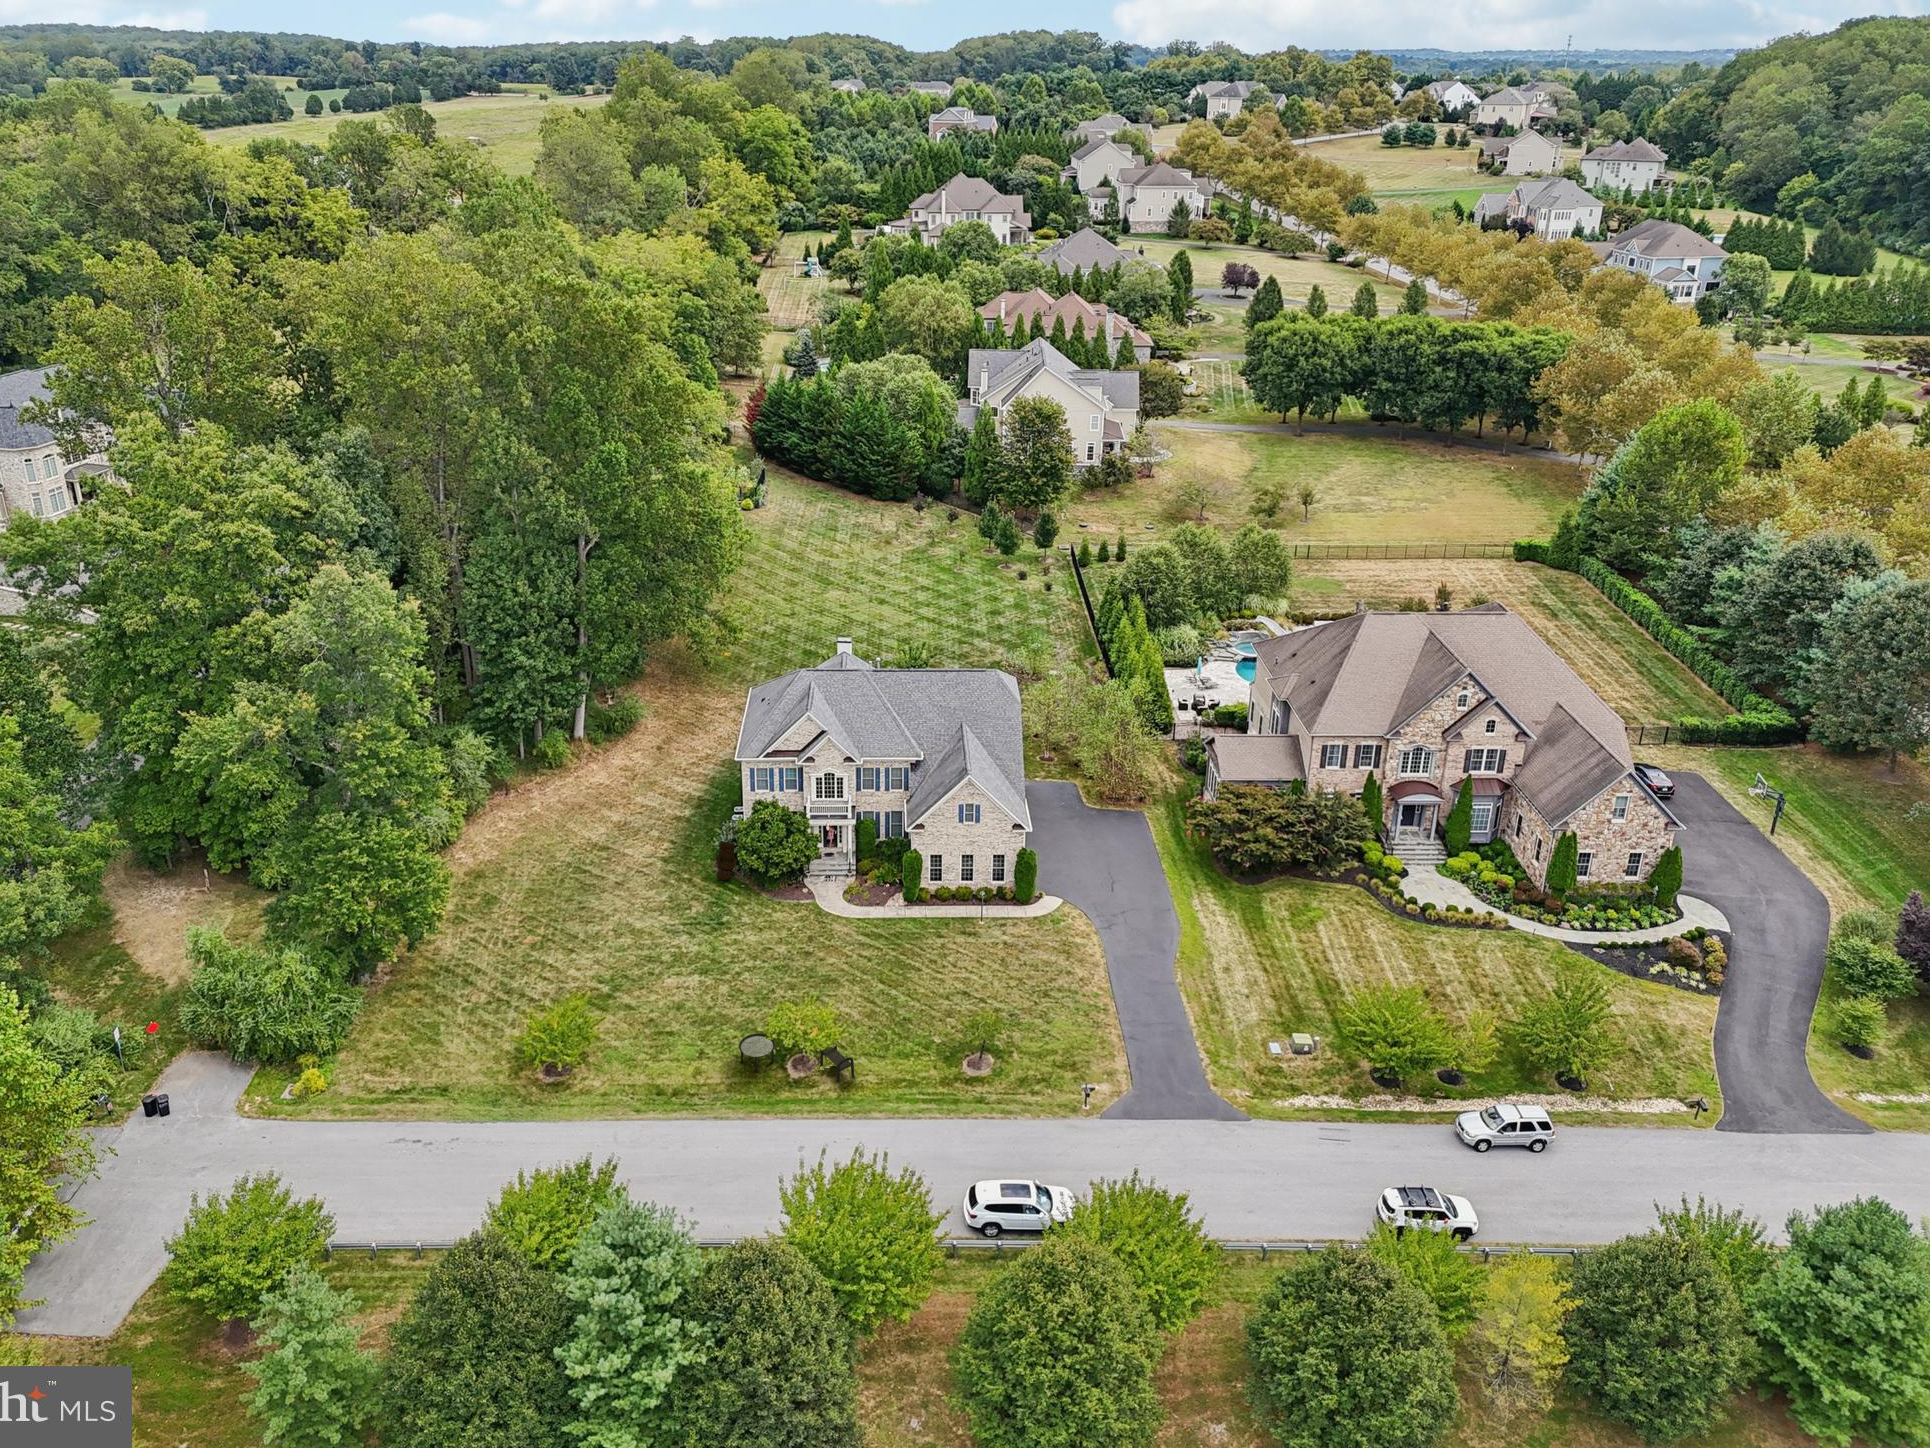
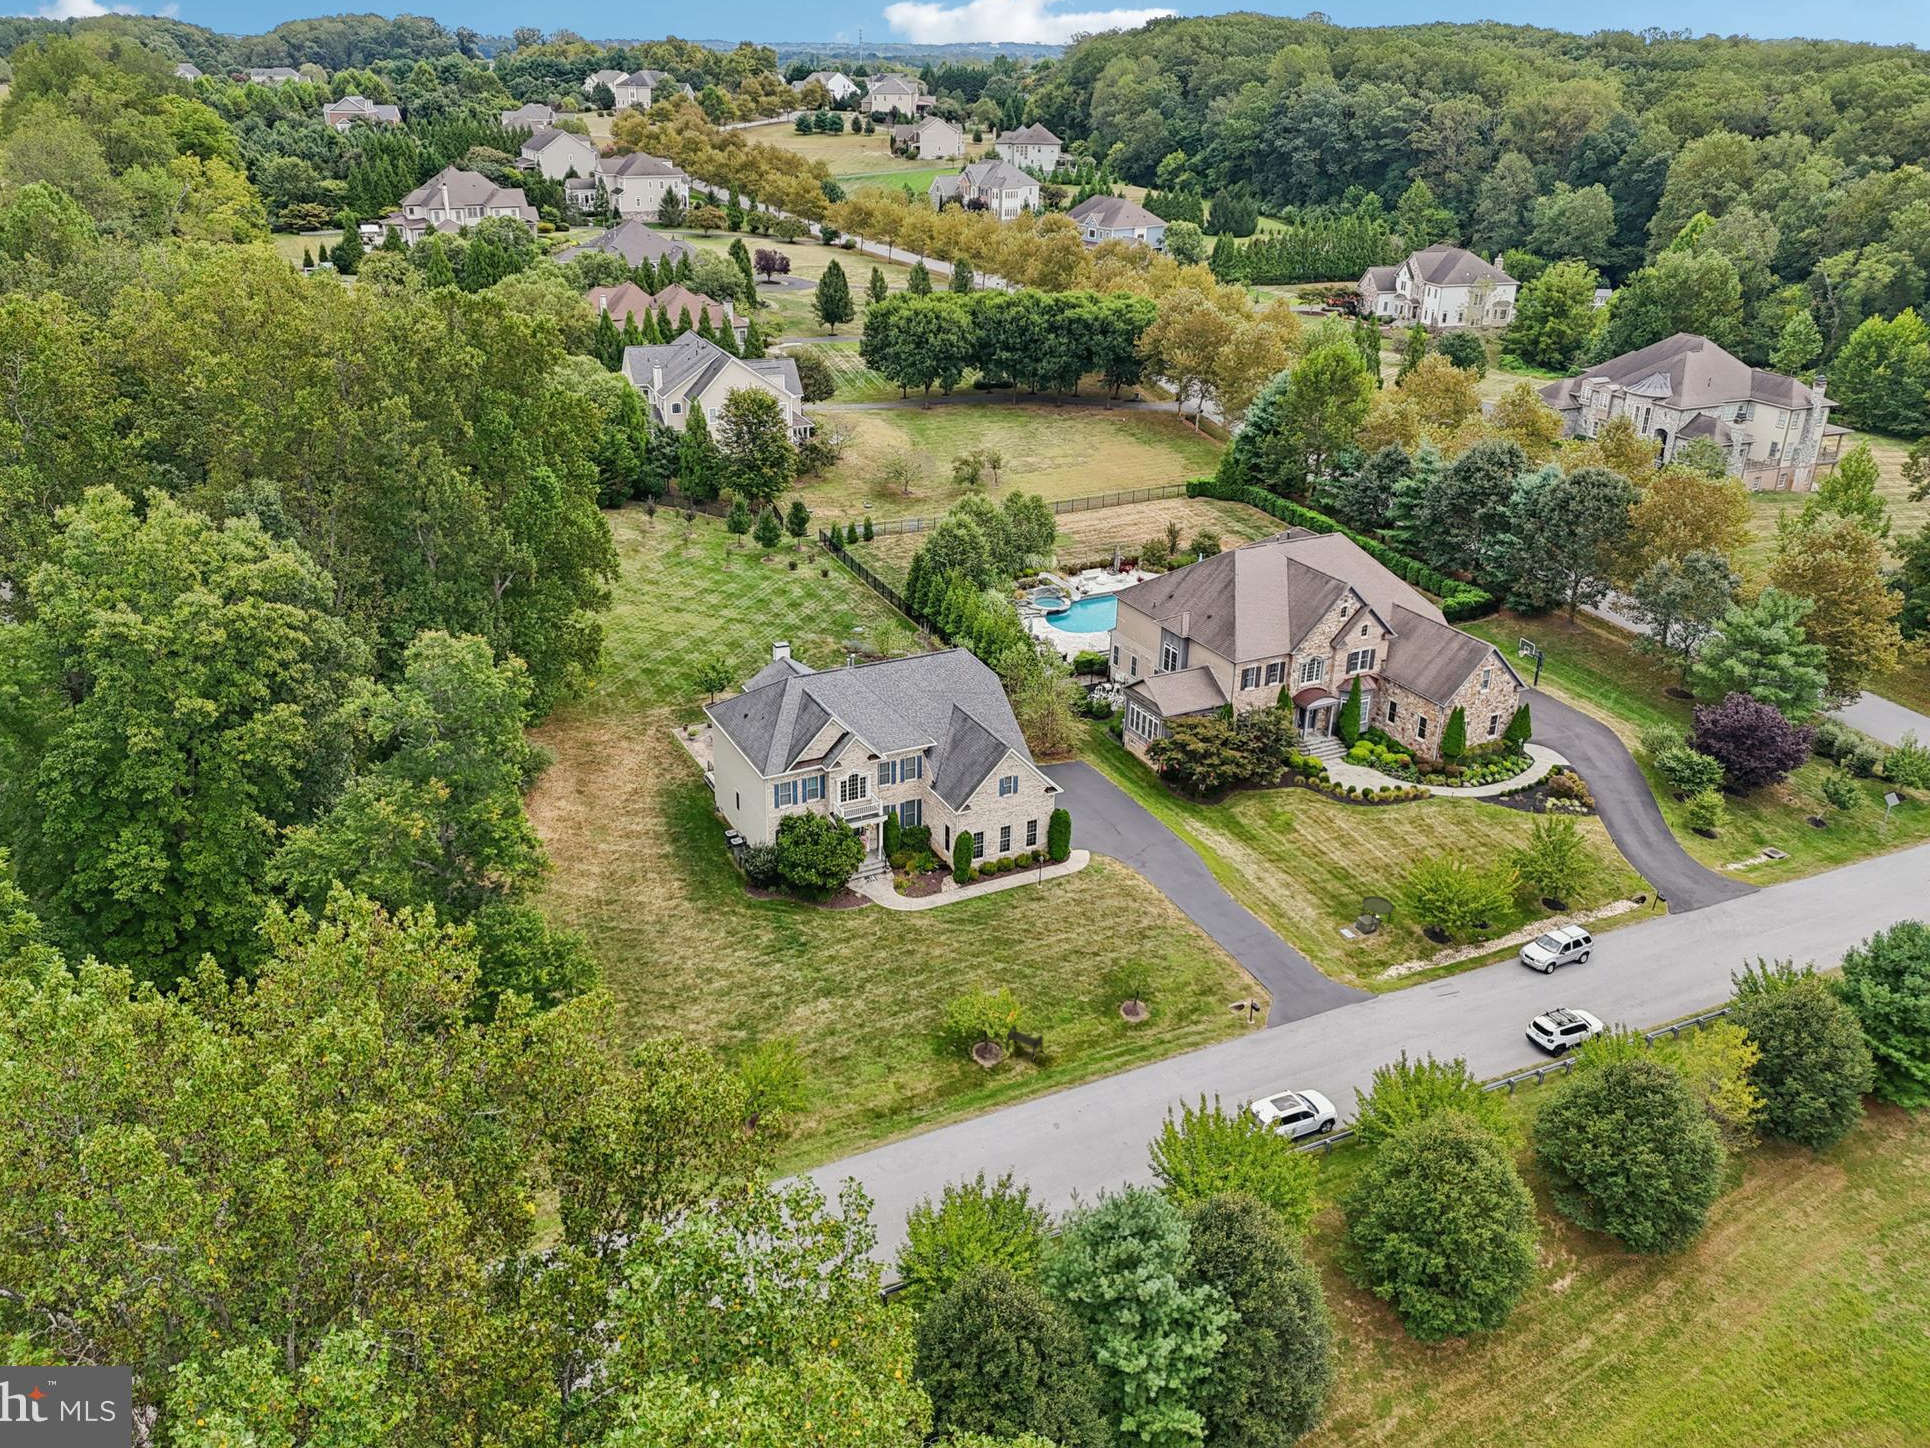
lounge chair: present [716,843,737,883] -> none [753,864,777,907]
round table: present [739,1034,775,1073] -> present [1362,896,1394,924]

